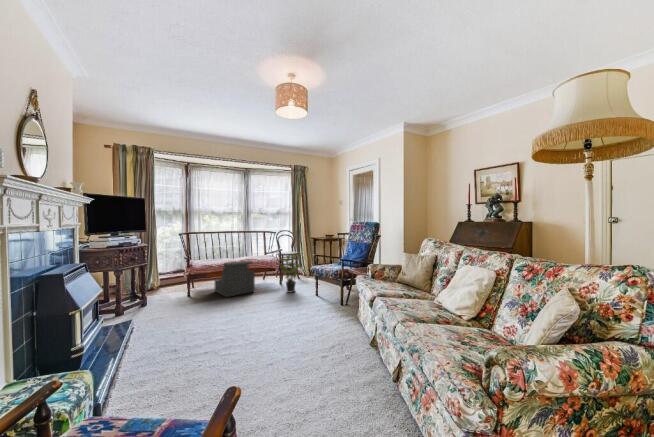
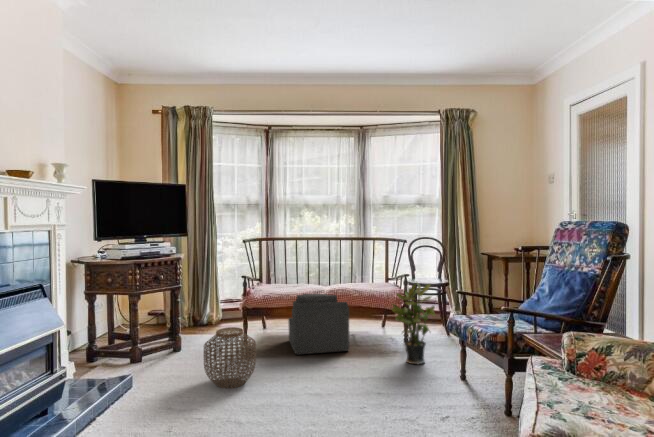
woven basket: none [184,283,216,318] -> present [204,327,256,388]

